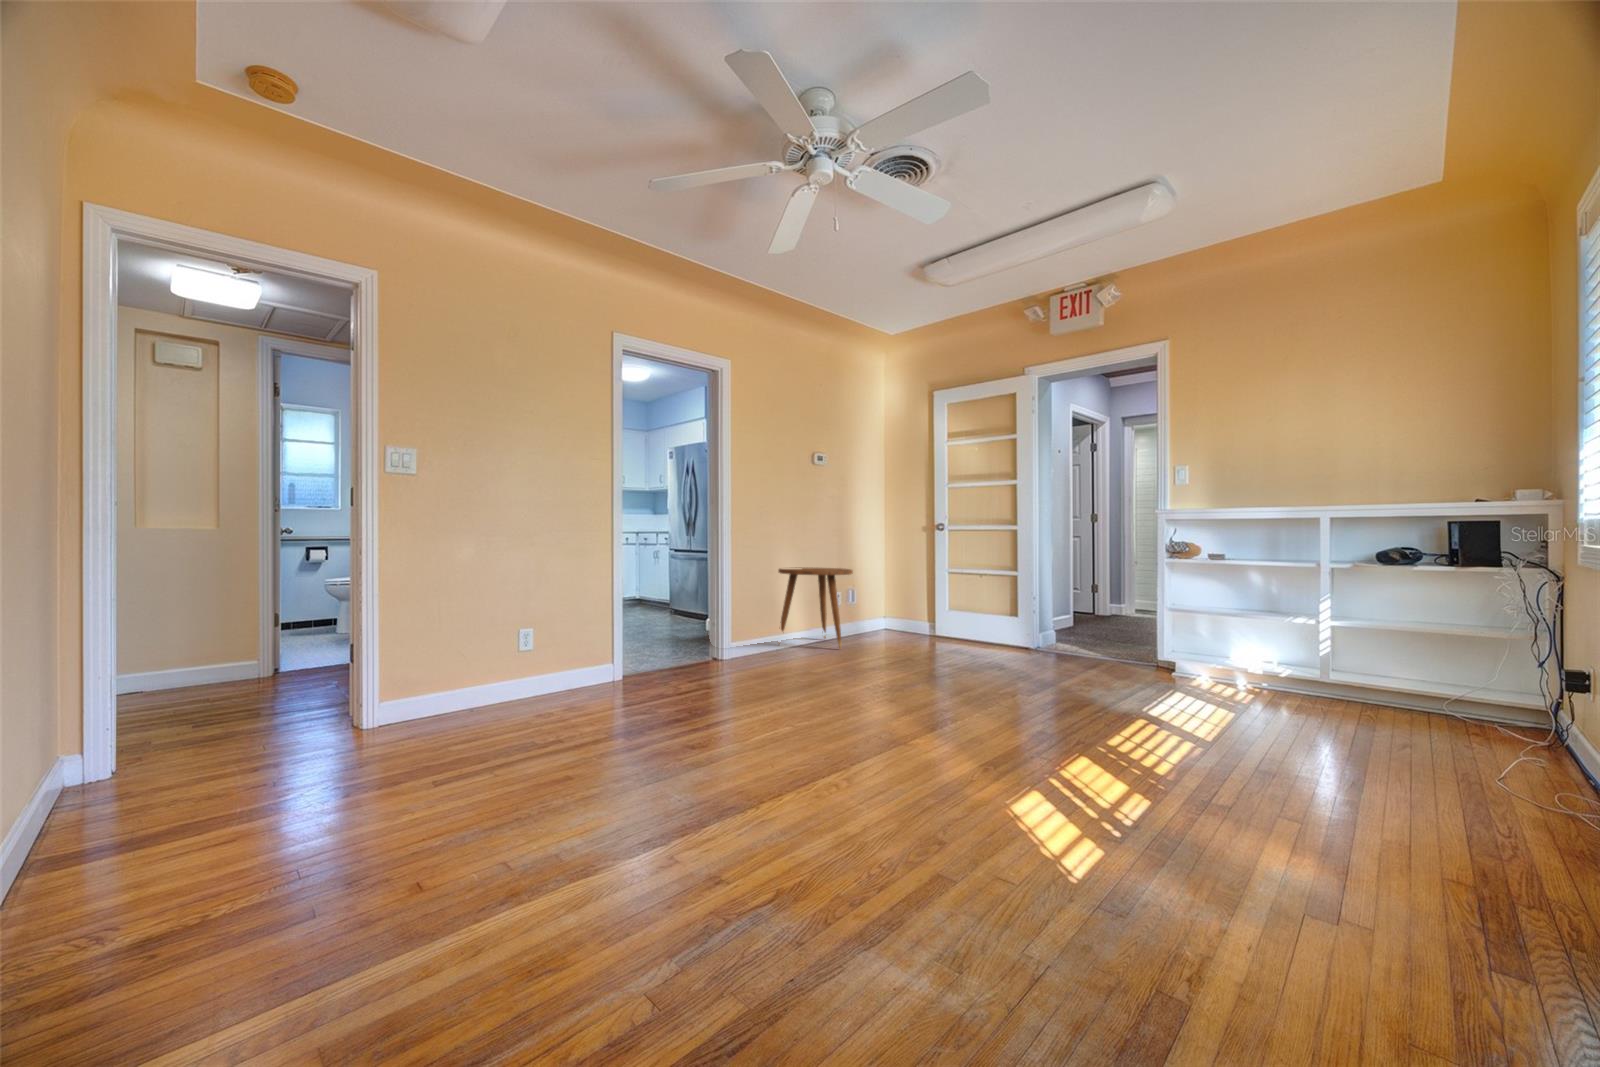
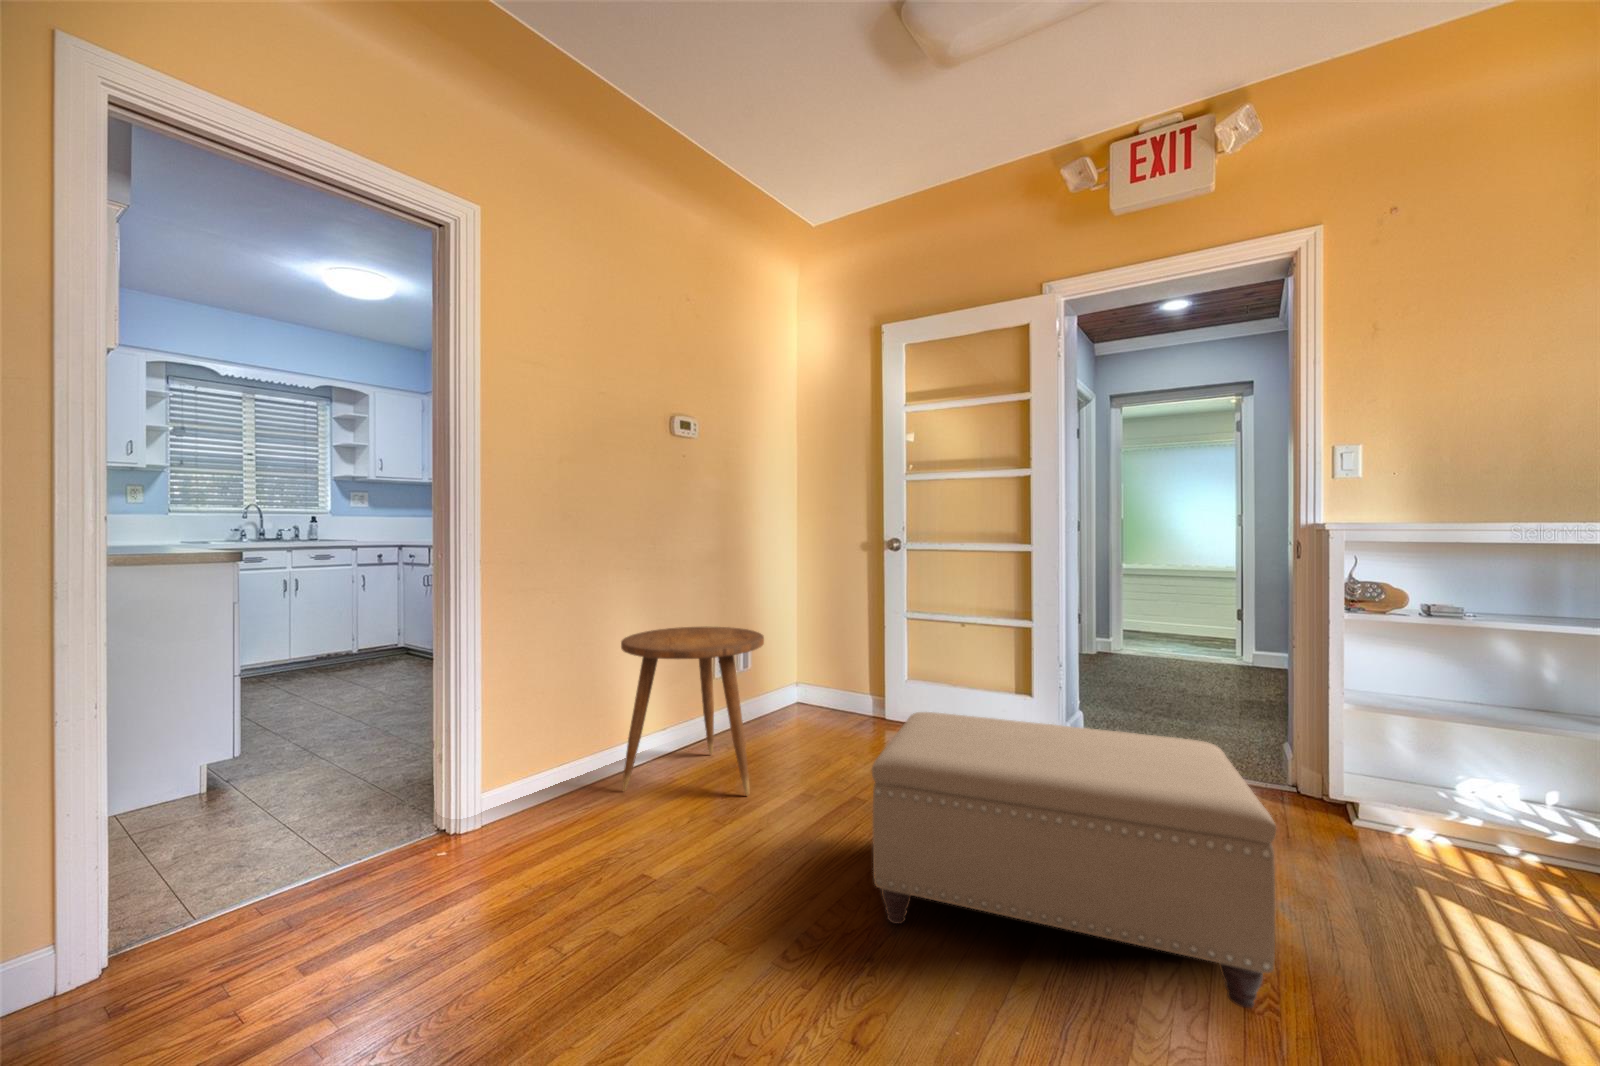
ottoman: none [884,598,1052,694] -> present [872,712,1276,1008]

